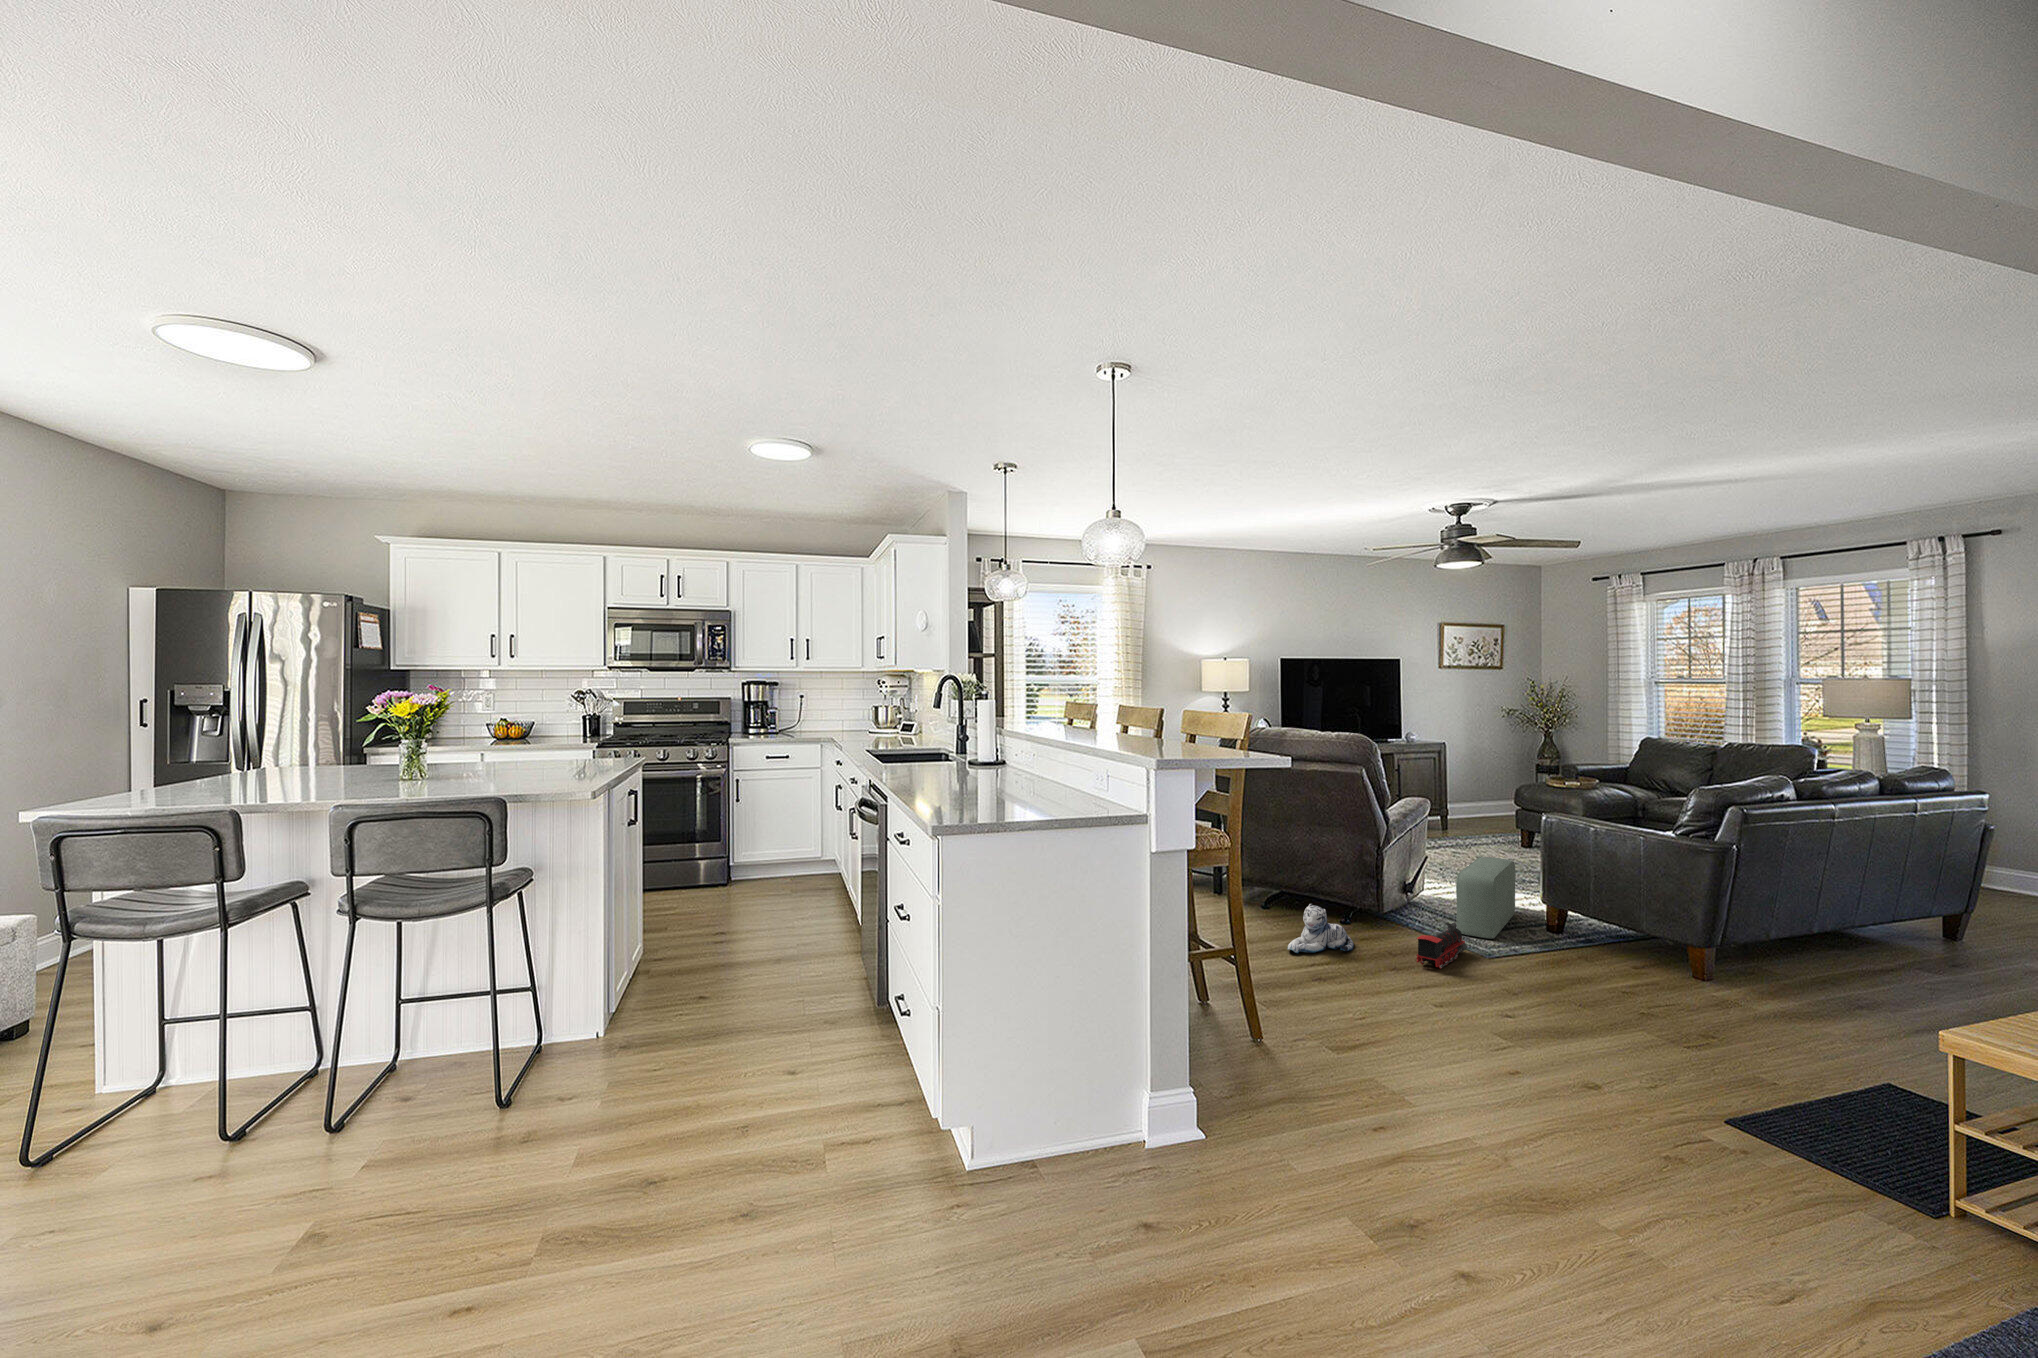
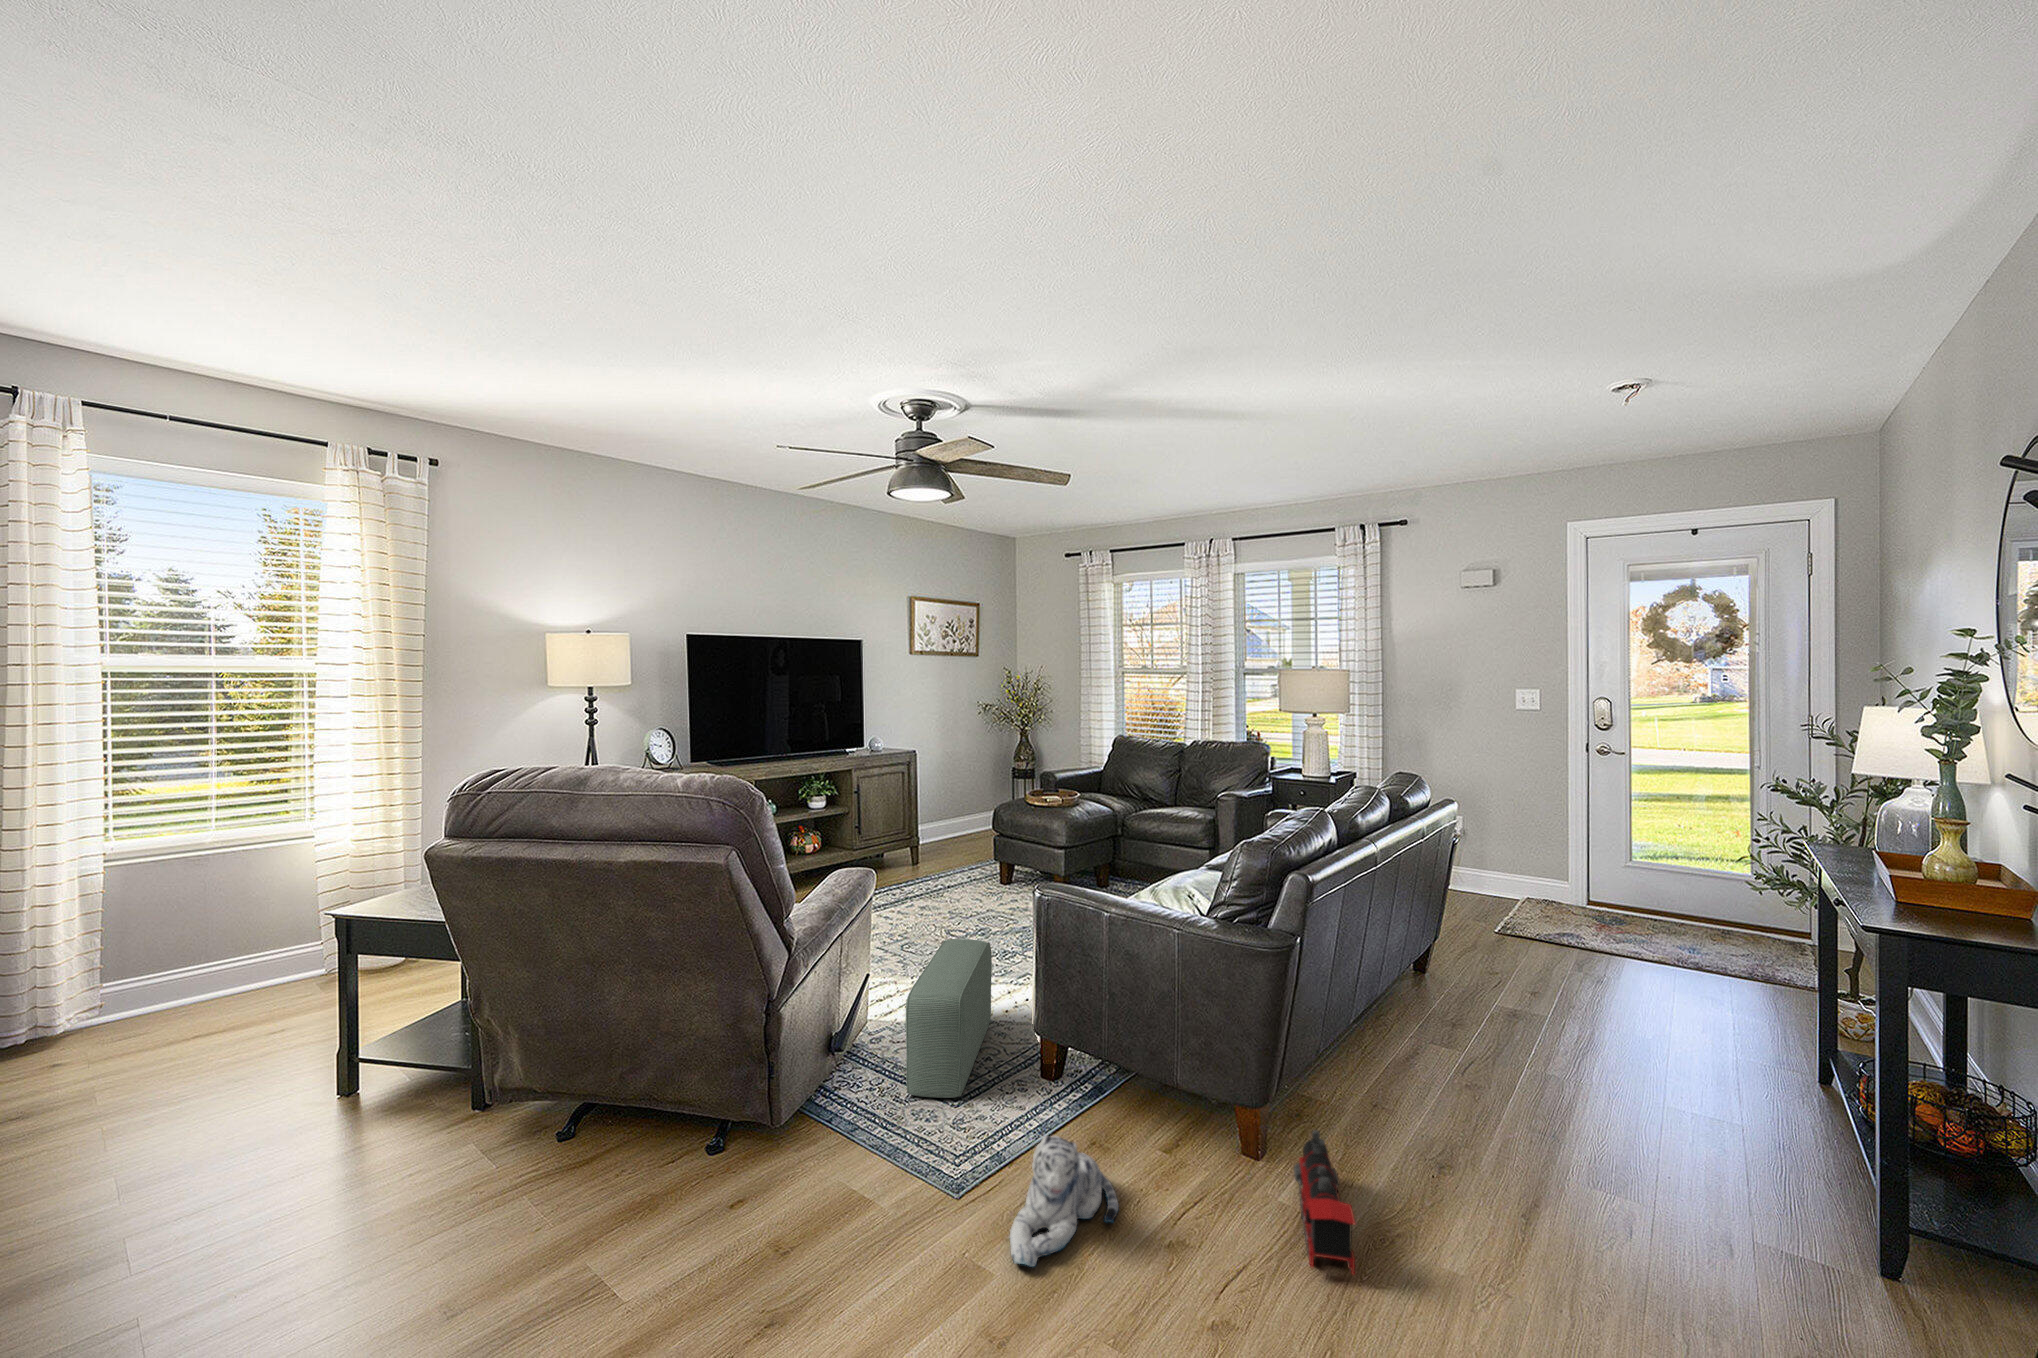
plush toy: present [1287,904,1354,953] -> present [1010,1135,1119,1267]
toy train: present [1417,922,1467,969] -> present [1294,1130,1355,1275]

